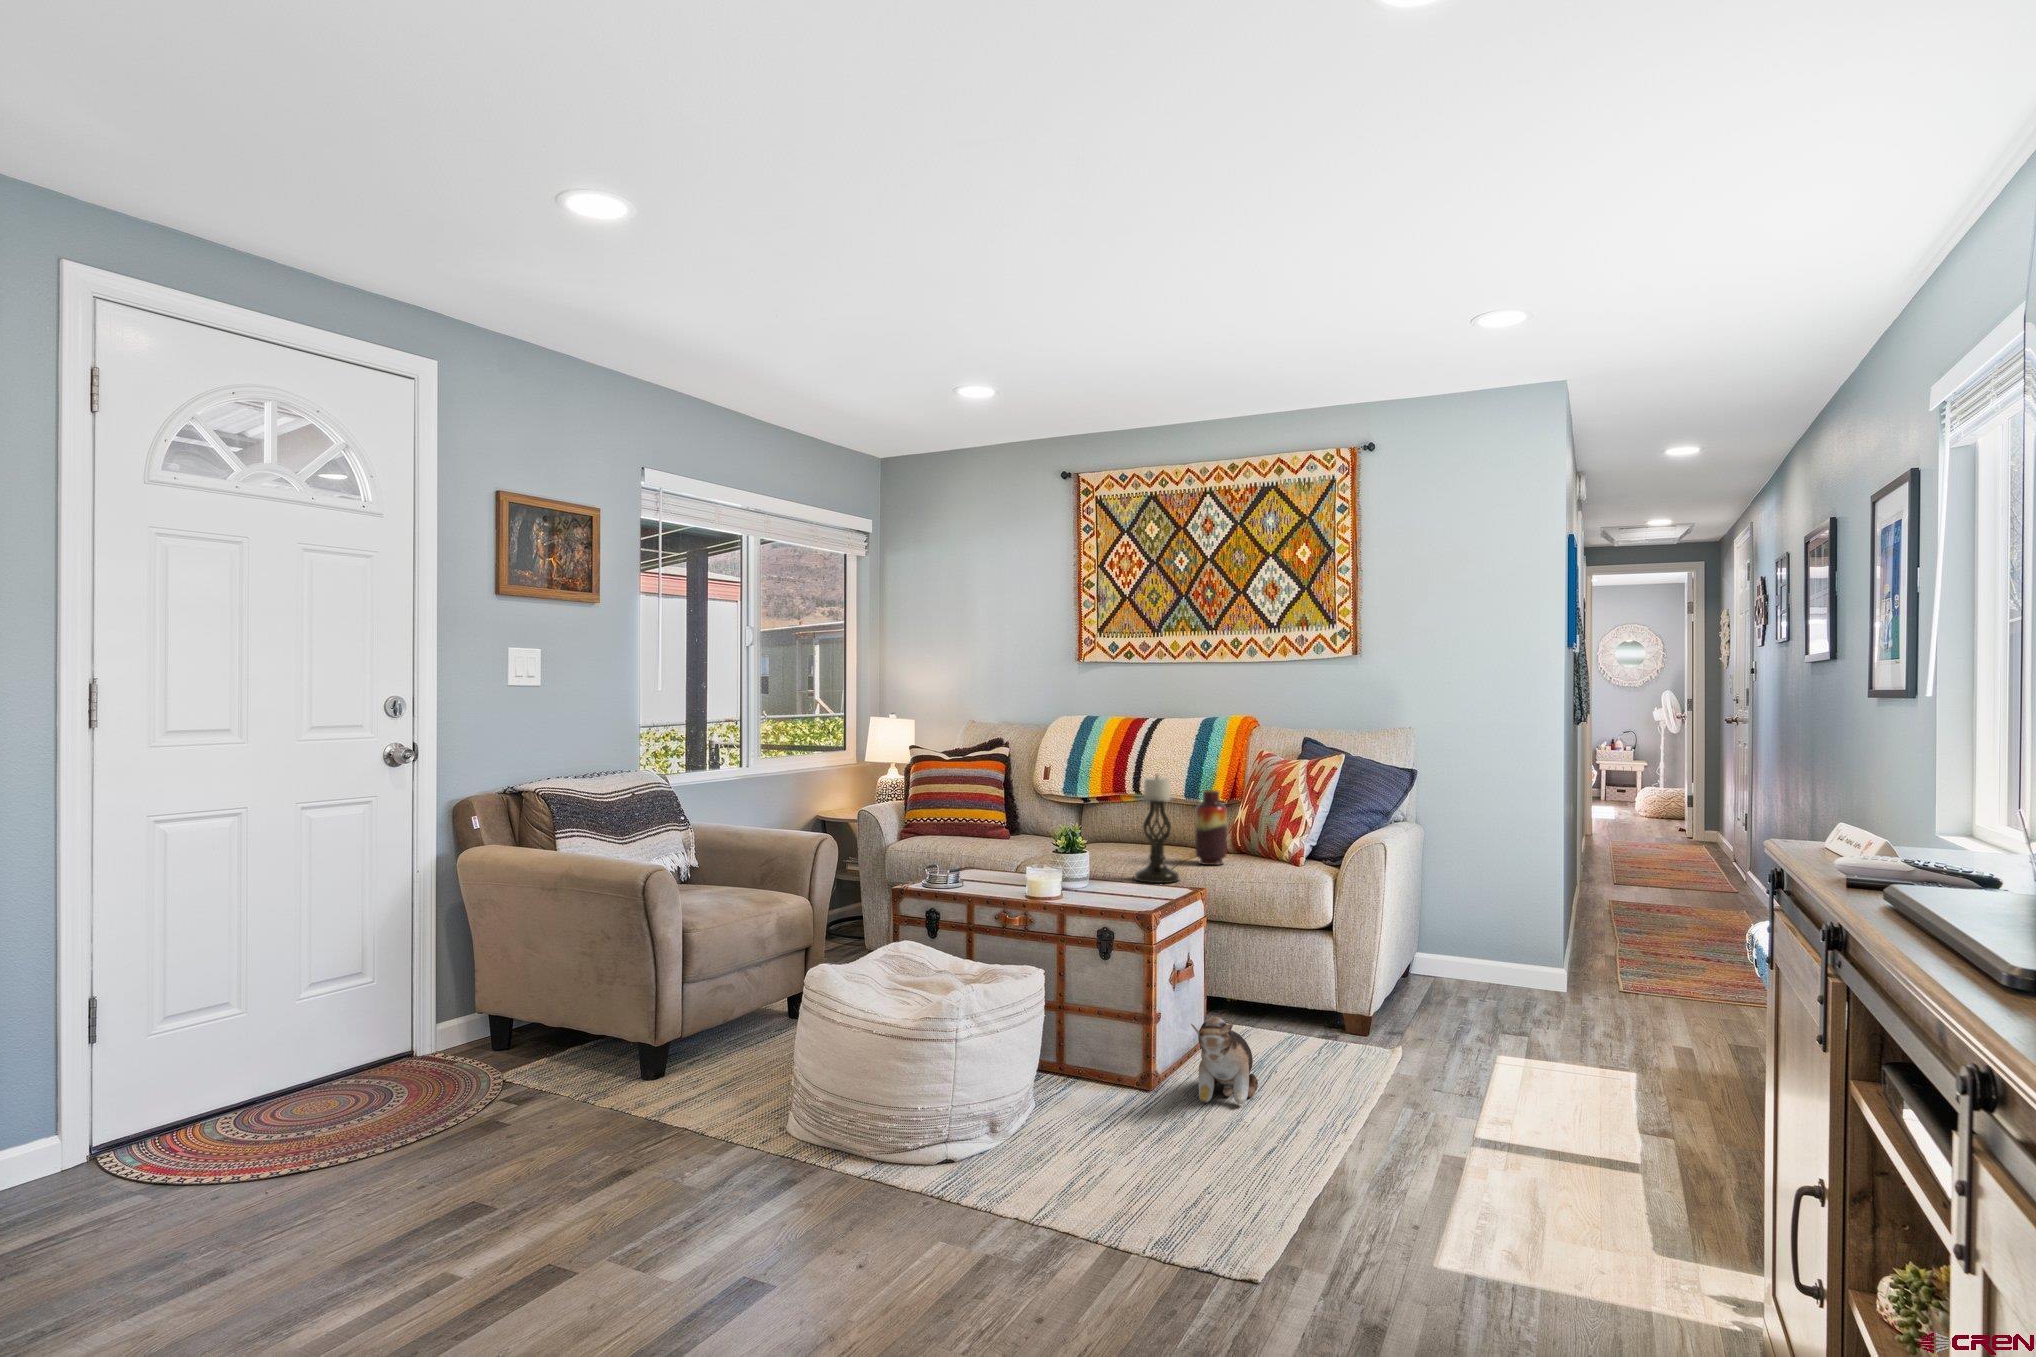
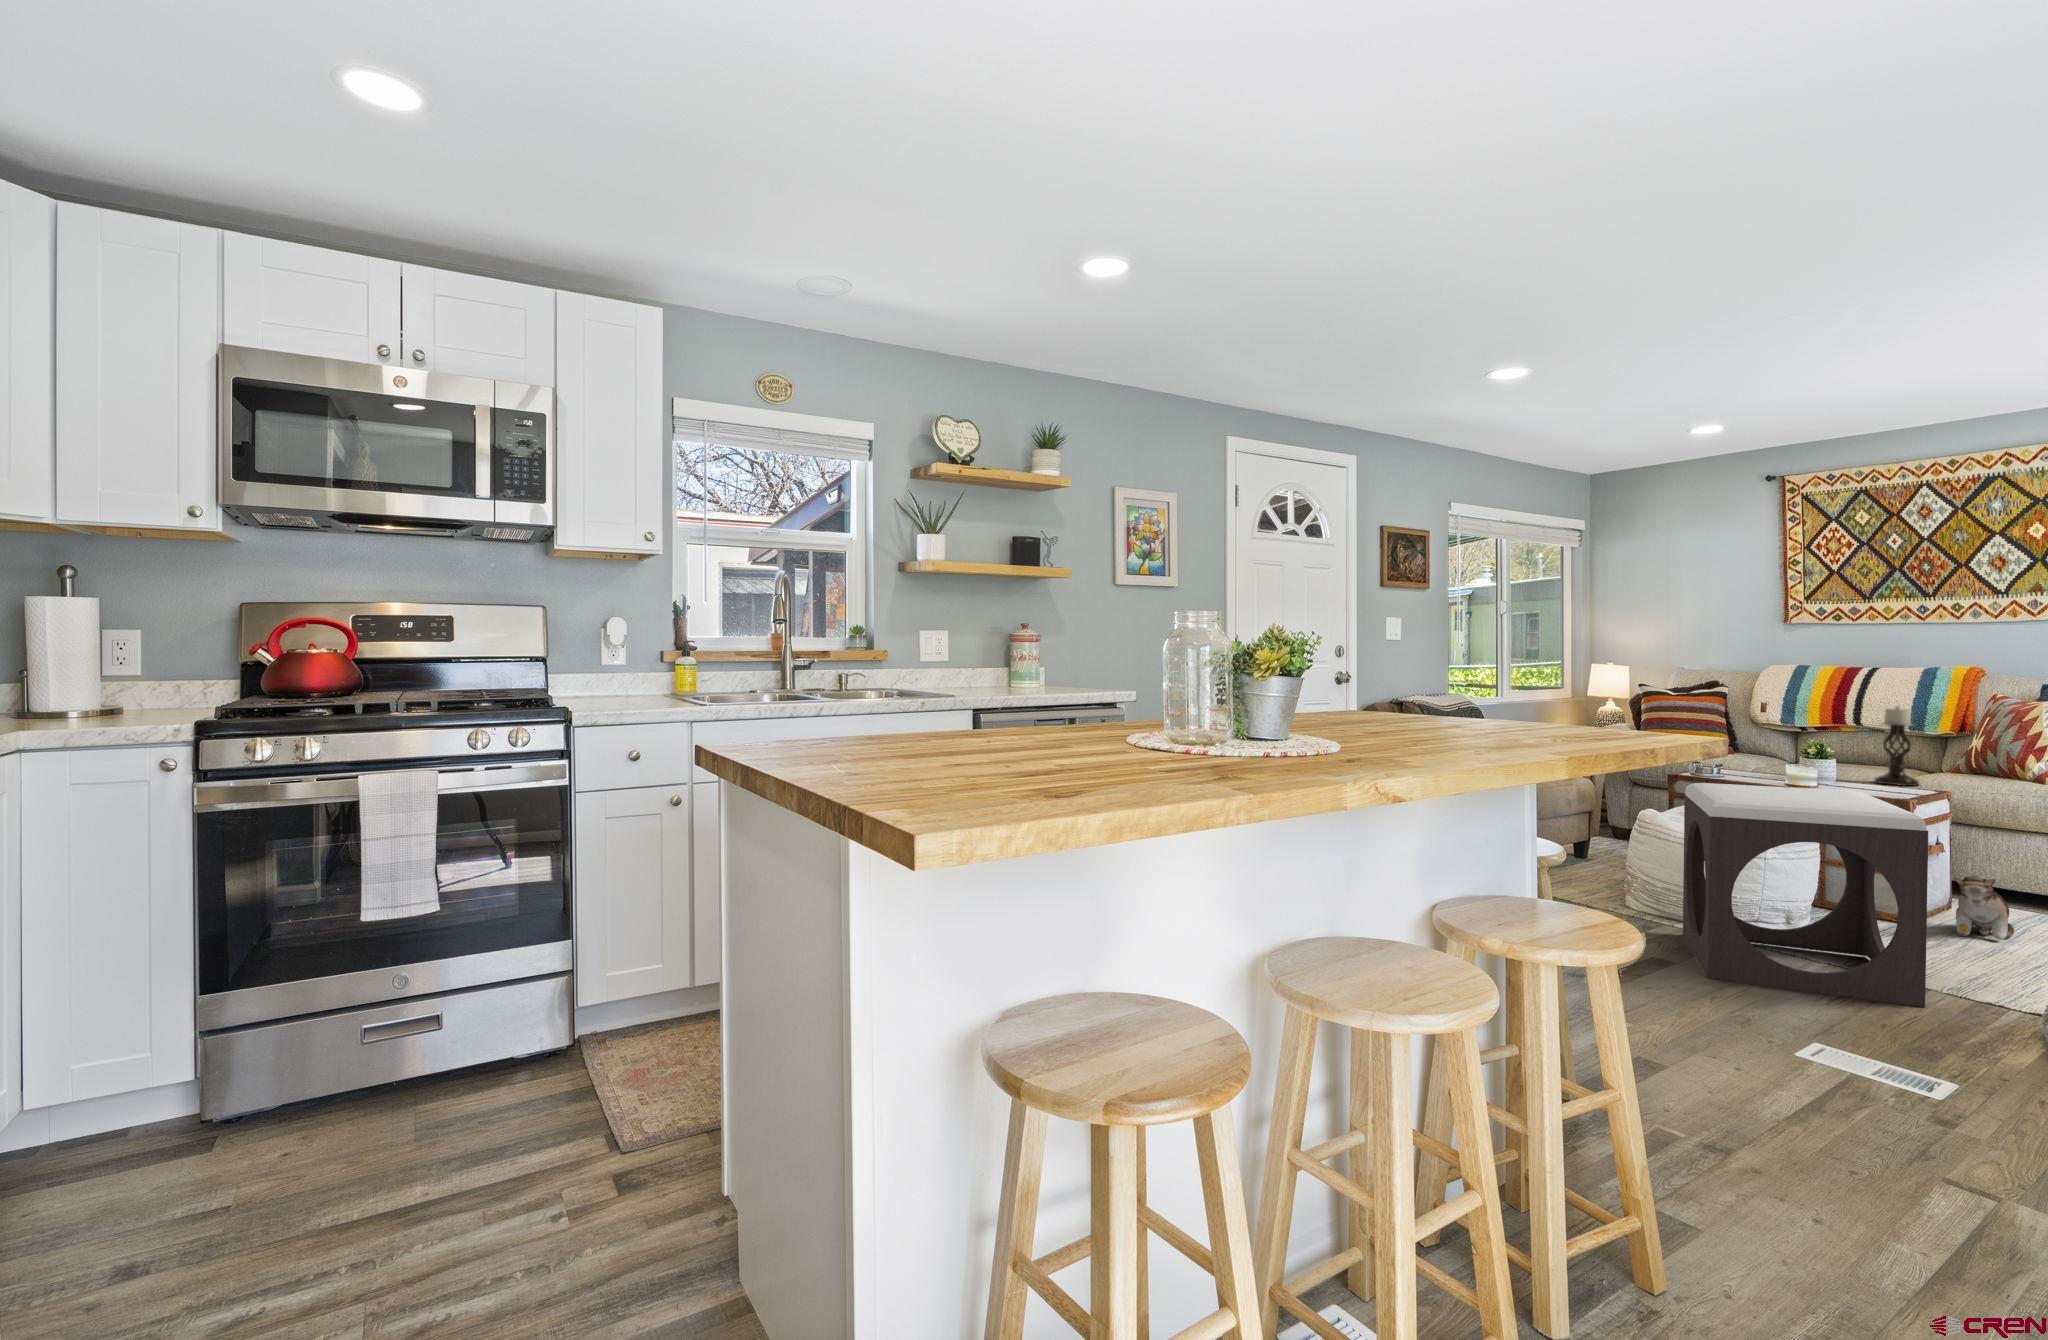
vase: present [1195,790,1227,865] -> none [1928,721,1961,779]
footstool: none [805,928,1102,1314] -> present [1683,783,1928,1007]

